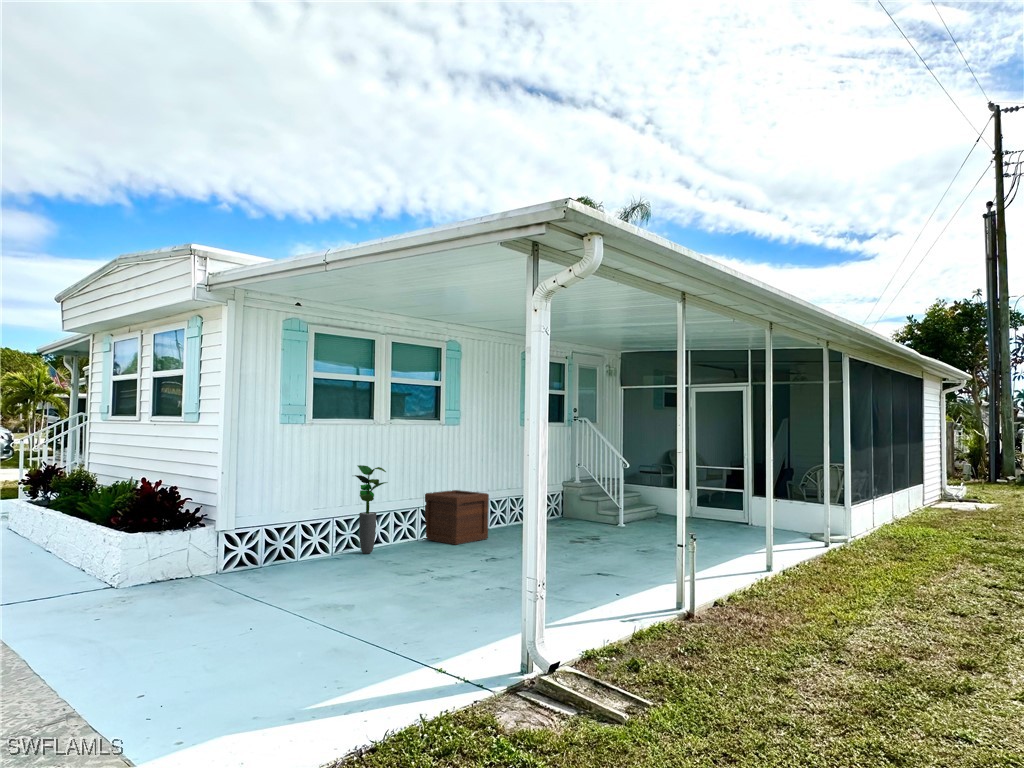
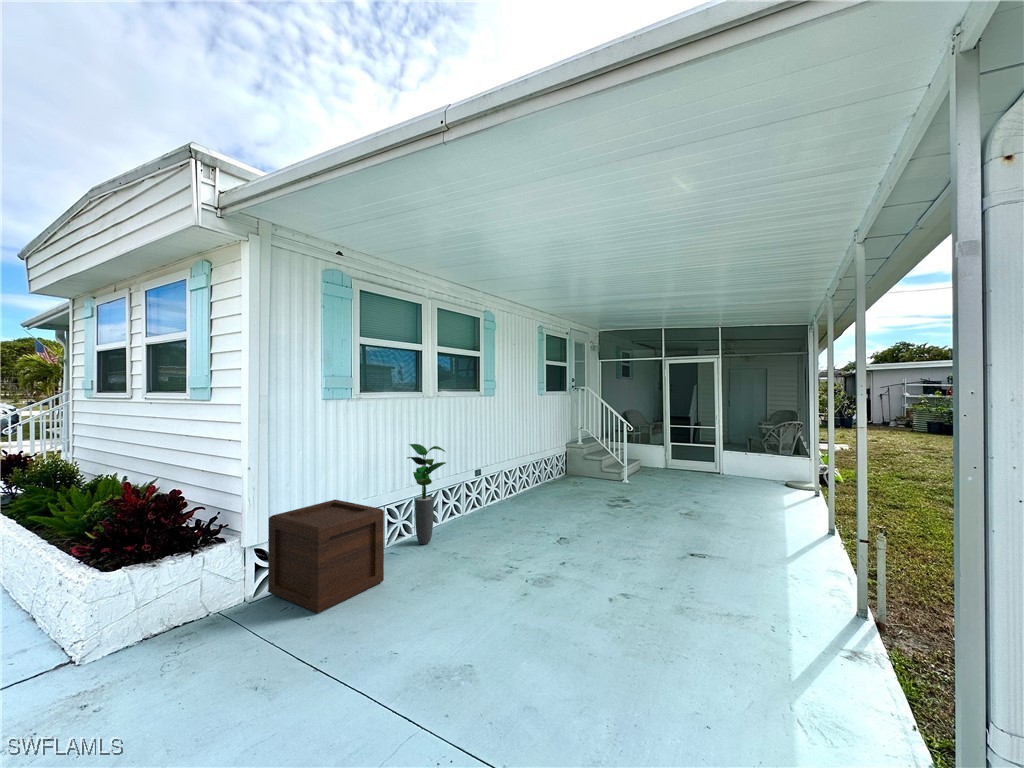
wooden crate: present [423,490,489,545] -> present [268,500,384,613]

